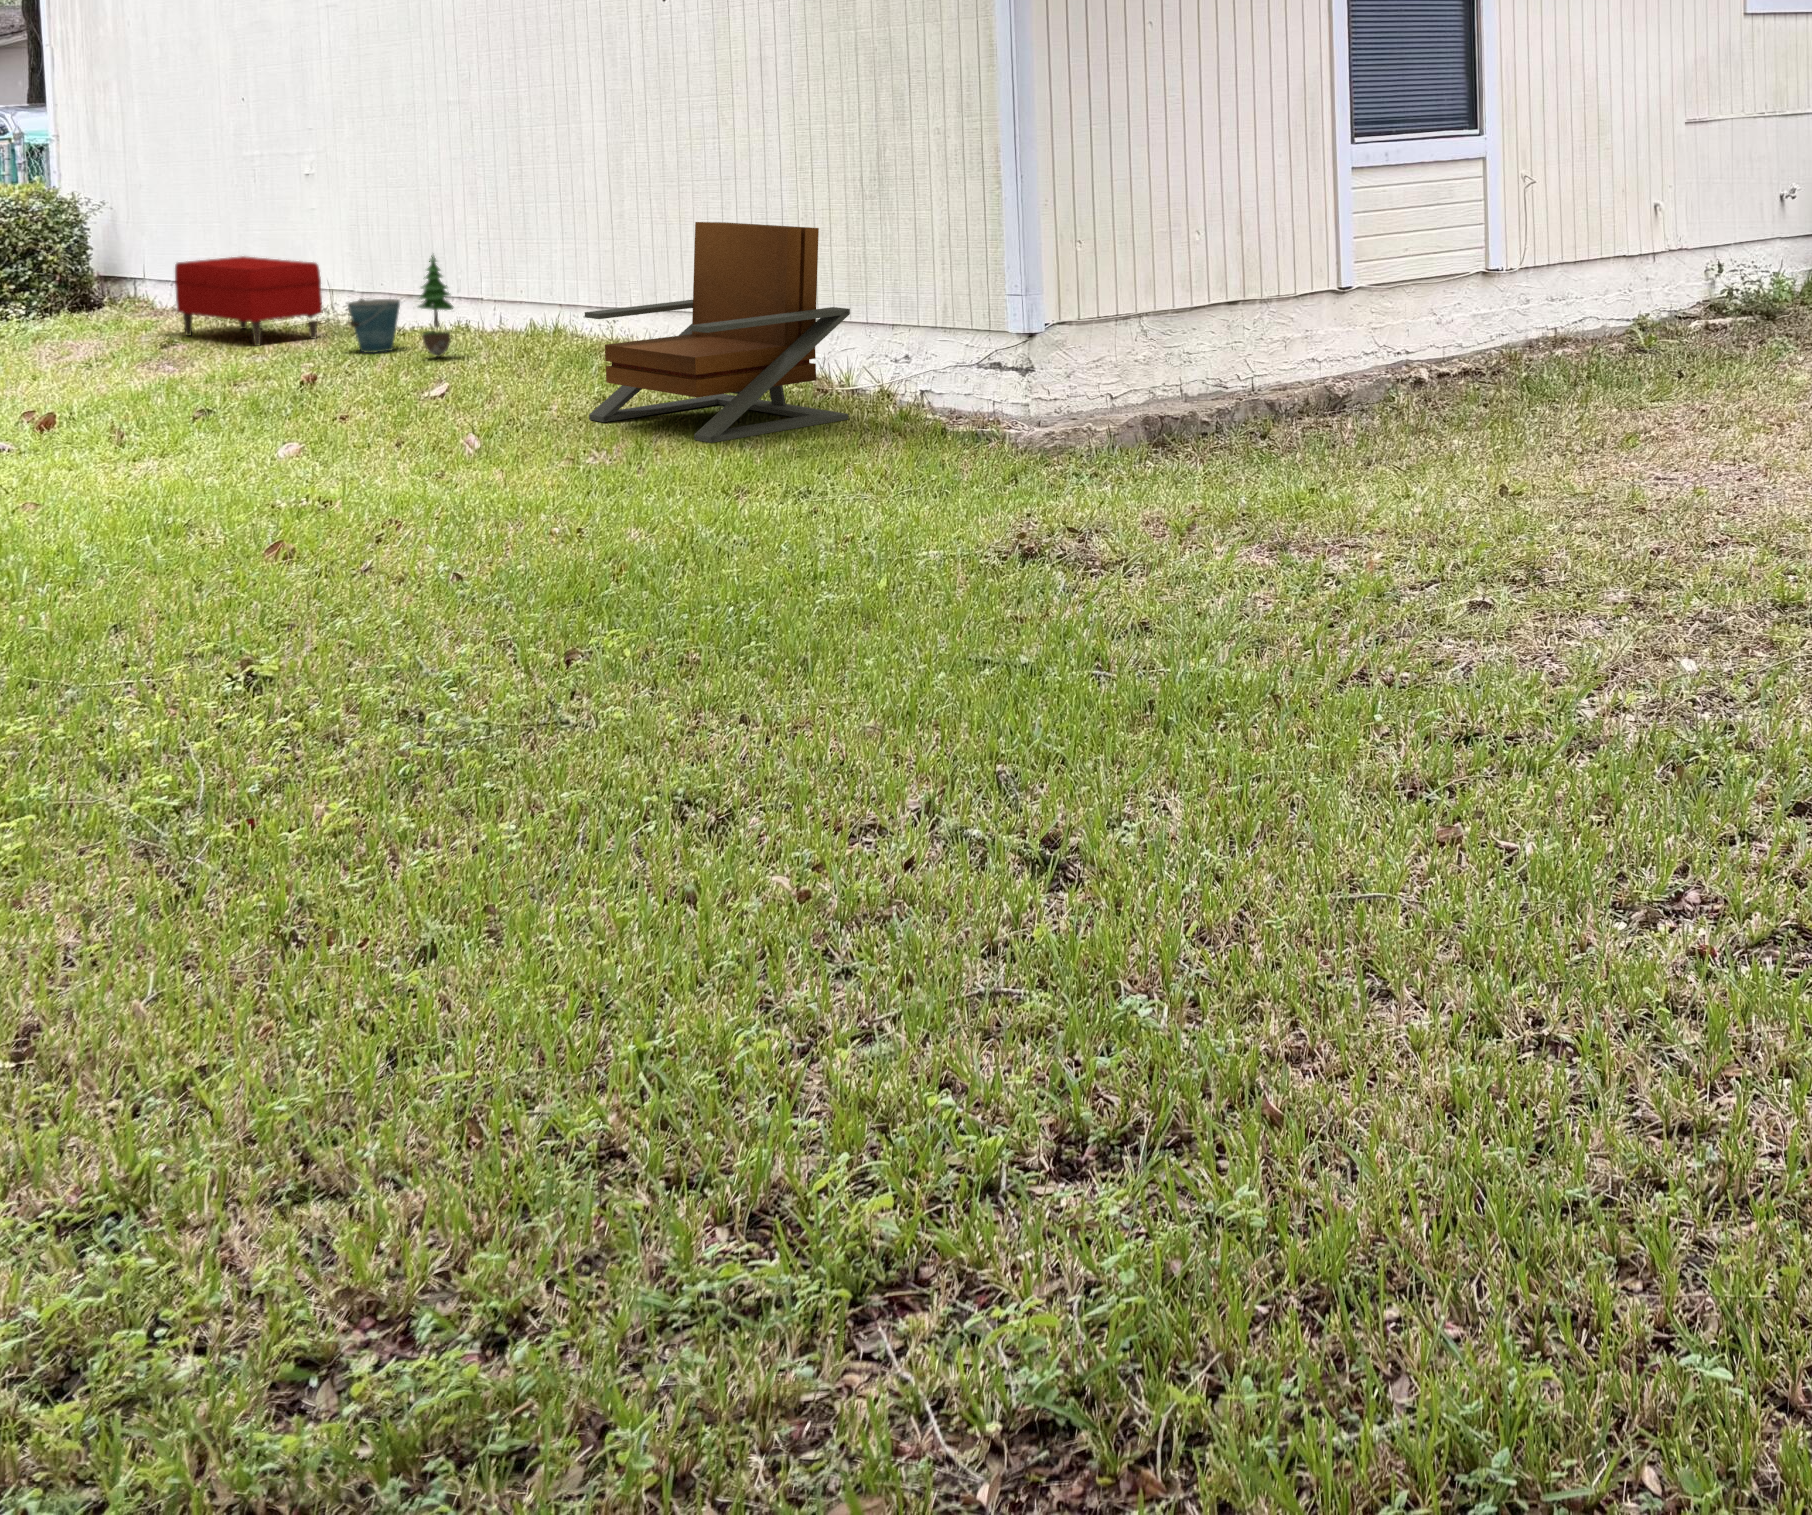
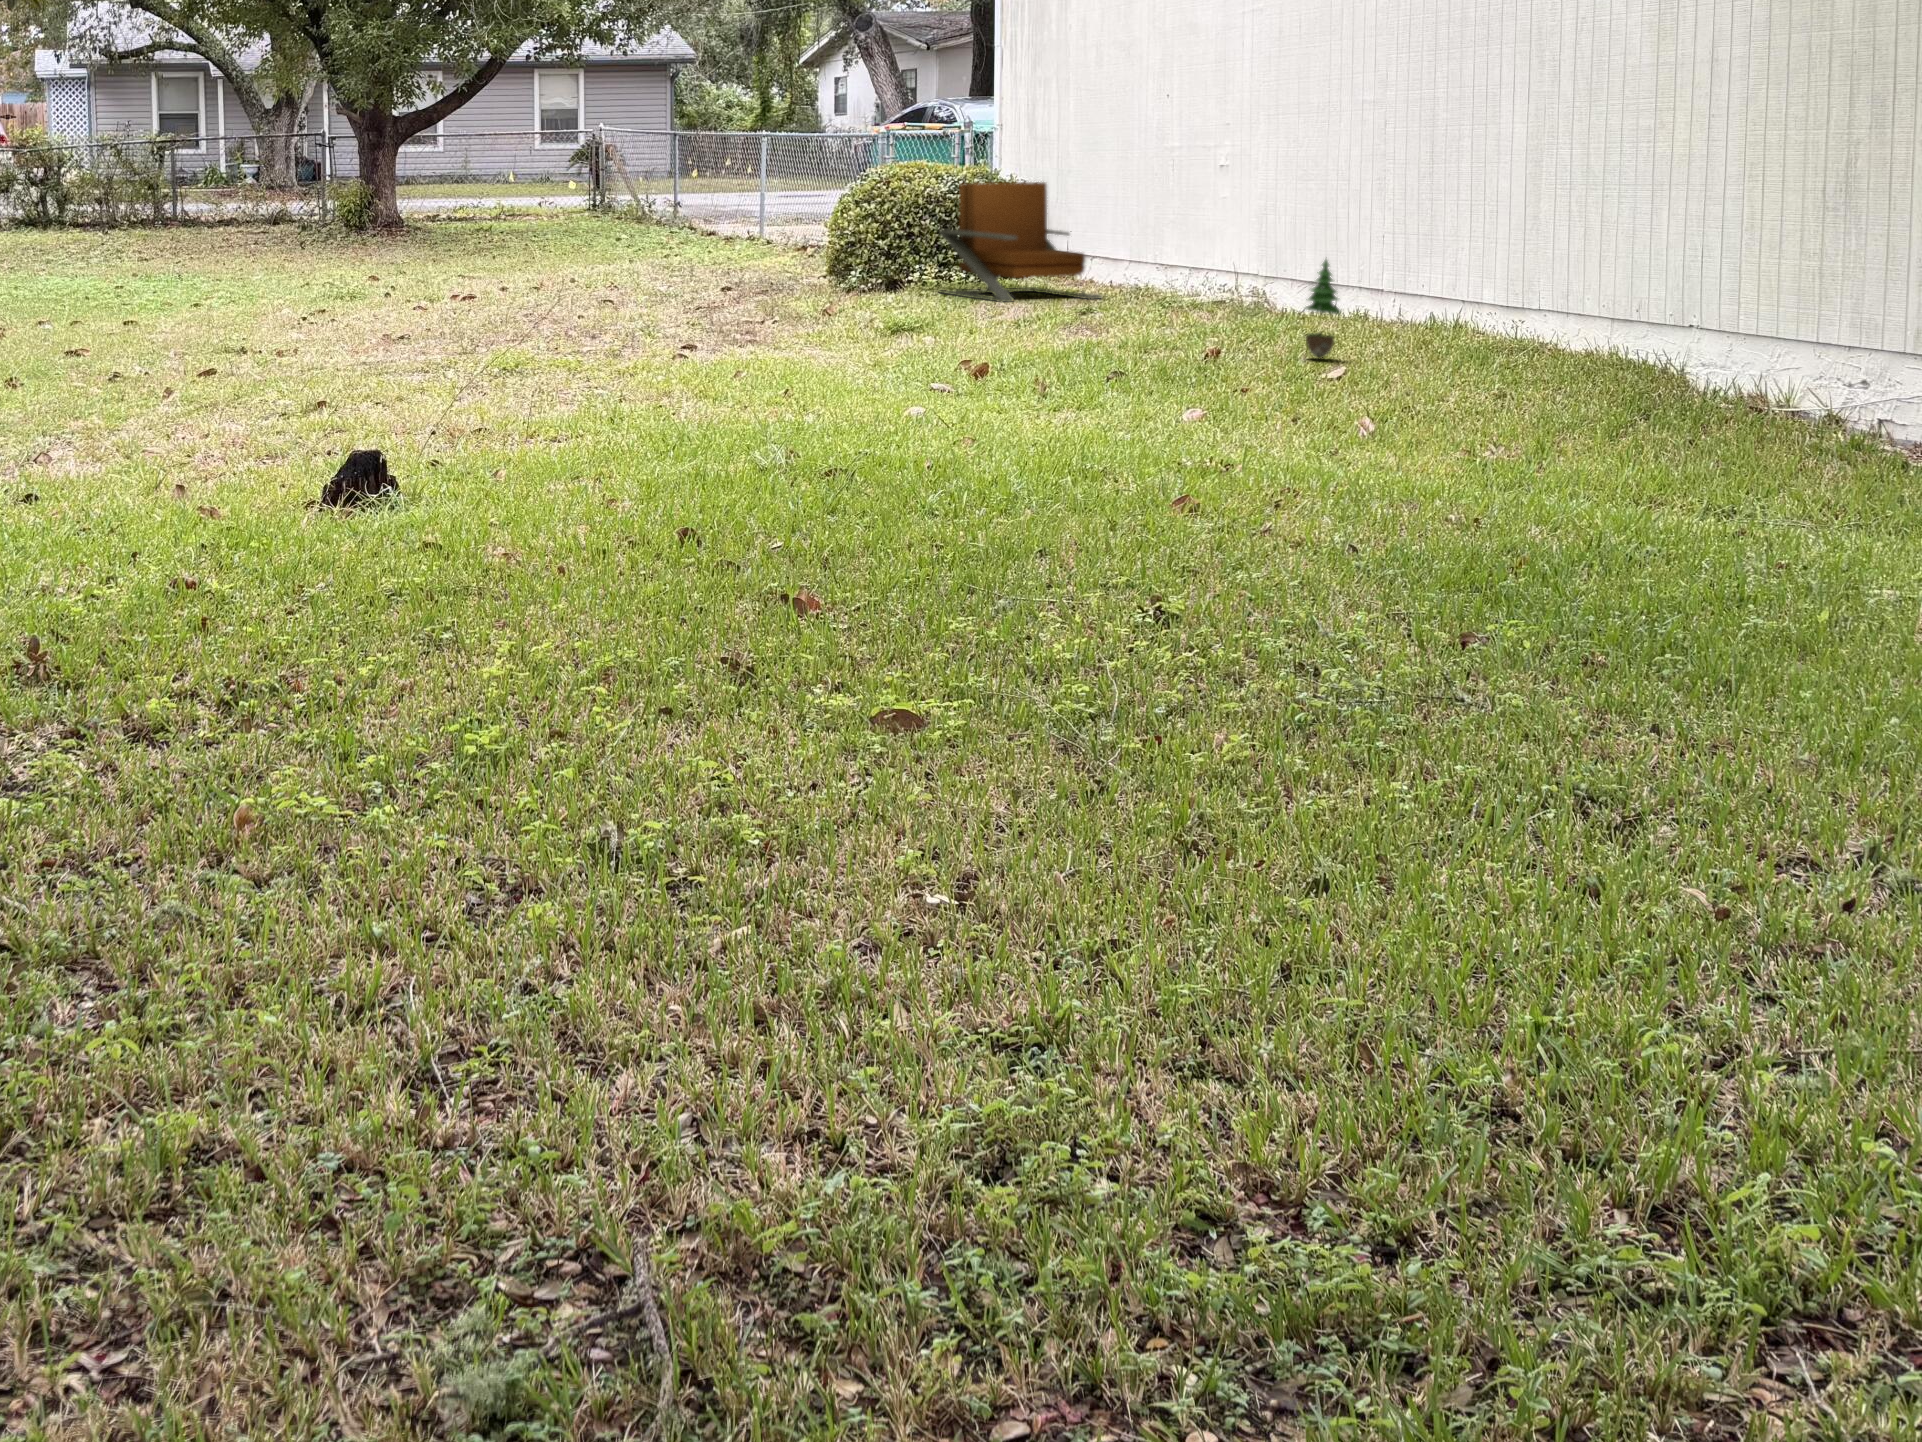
lounge chair: present [585,222,850,443] -> present [939,182,1101,302]
bench: present [175,256,322,346] -> none [1075,249,1212,331]
bucket: present [348,299,400,353] -> none [1234,296,1288,349]

